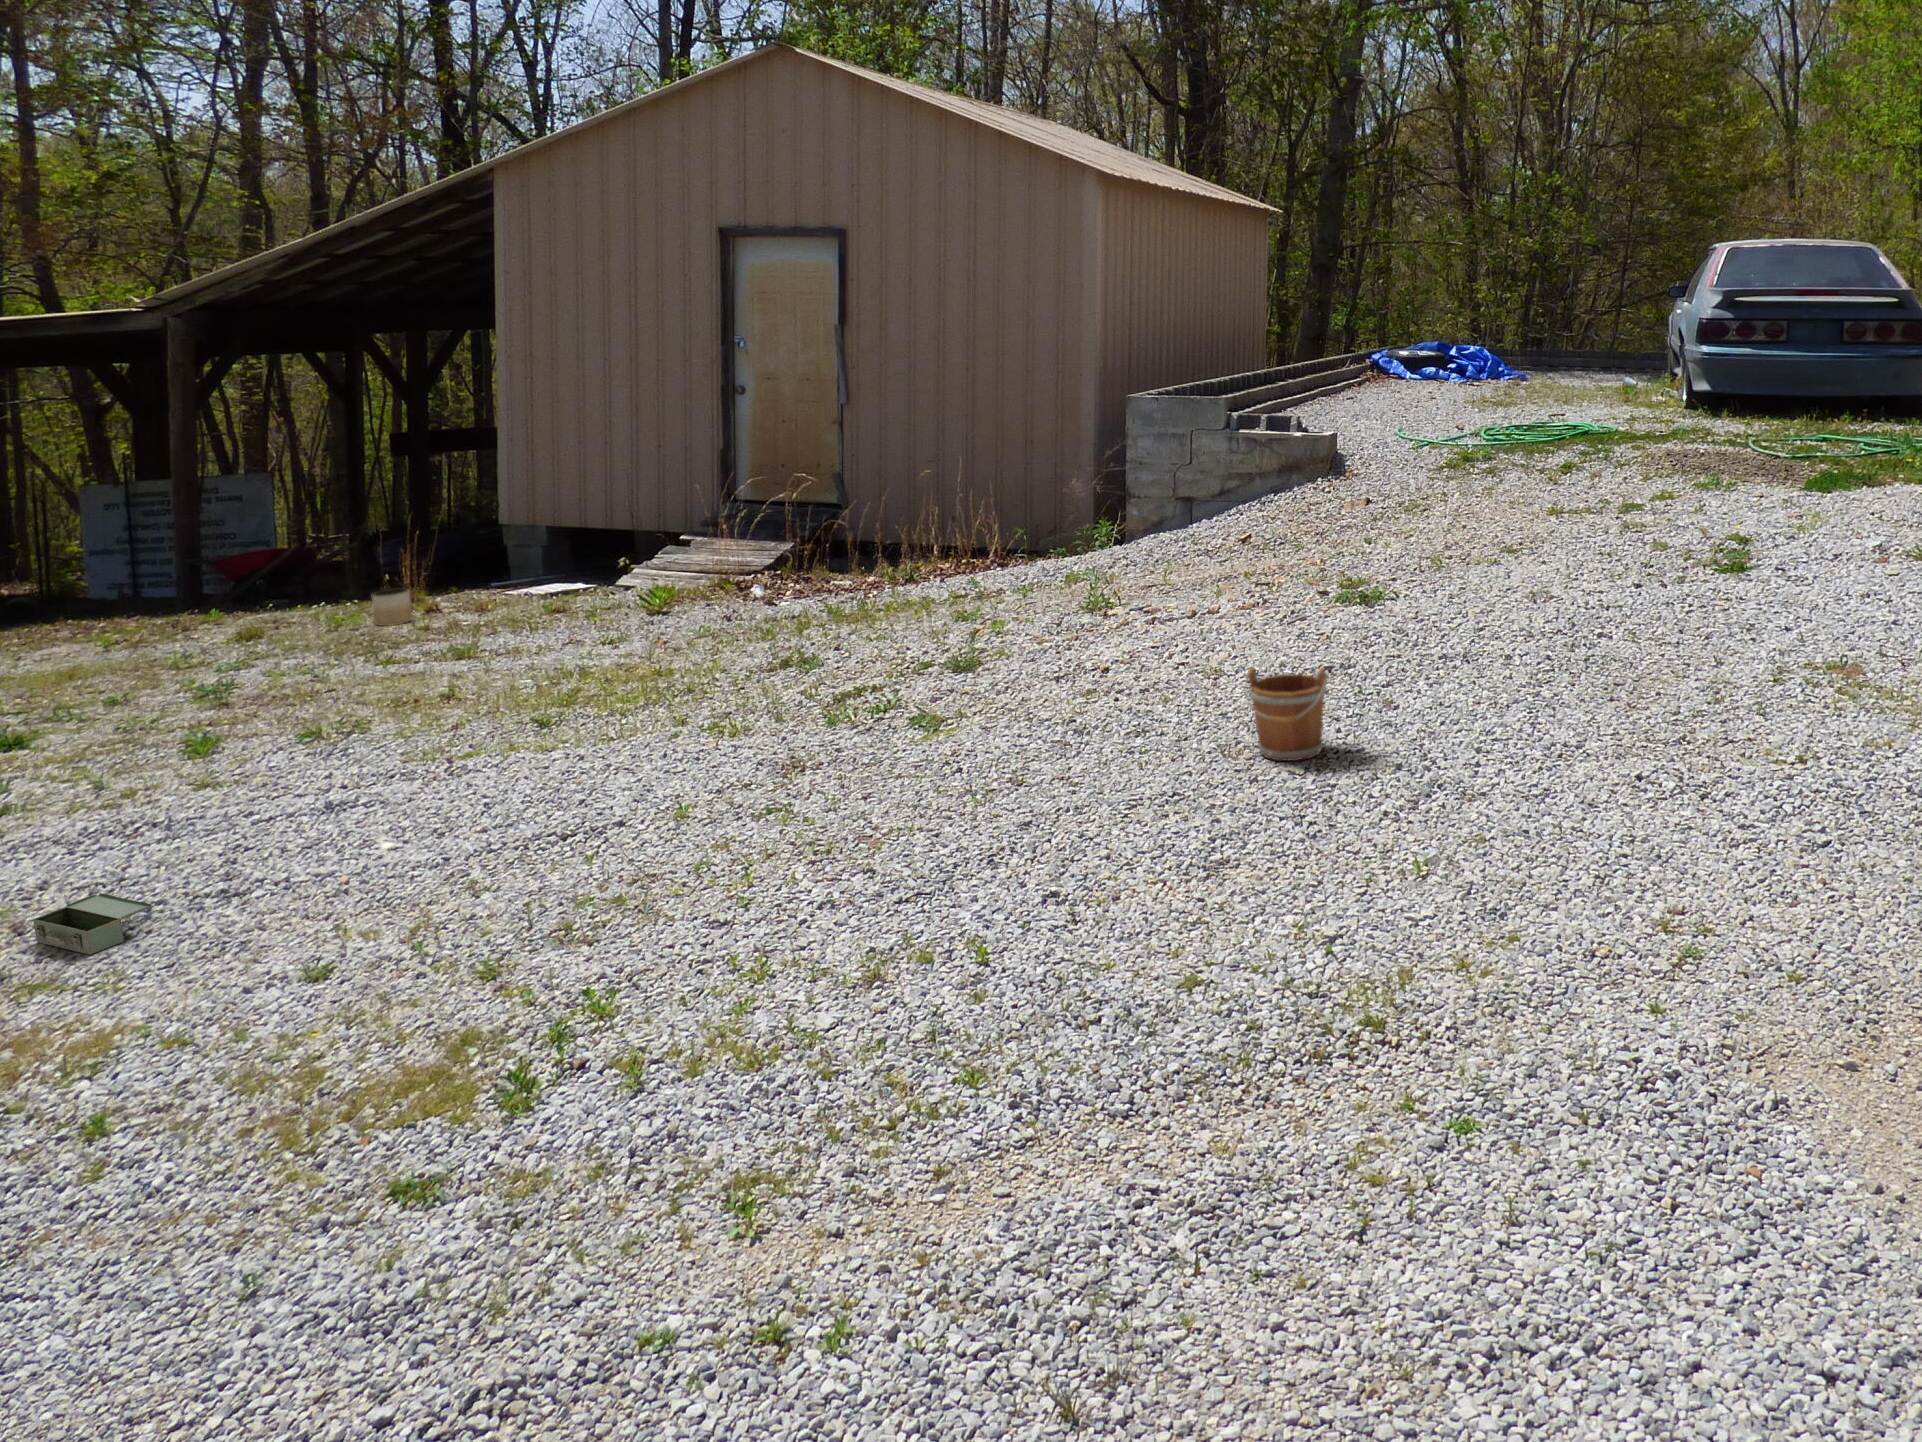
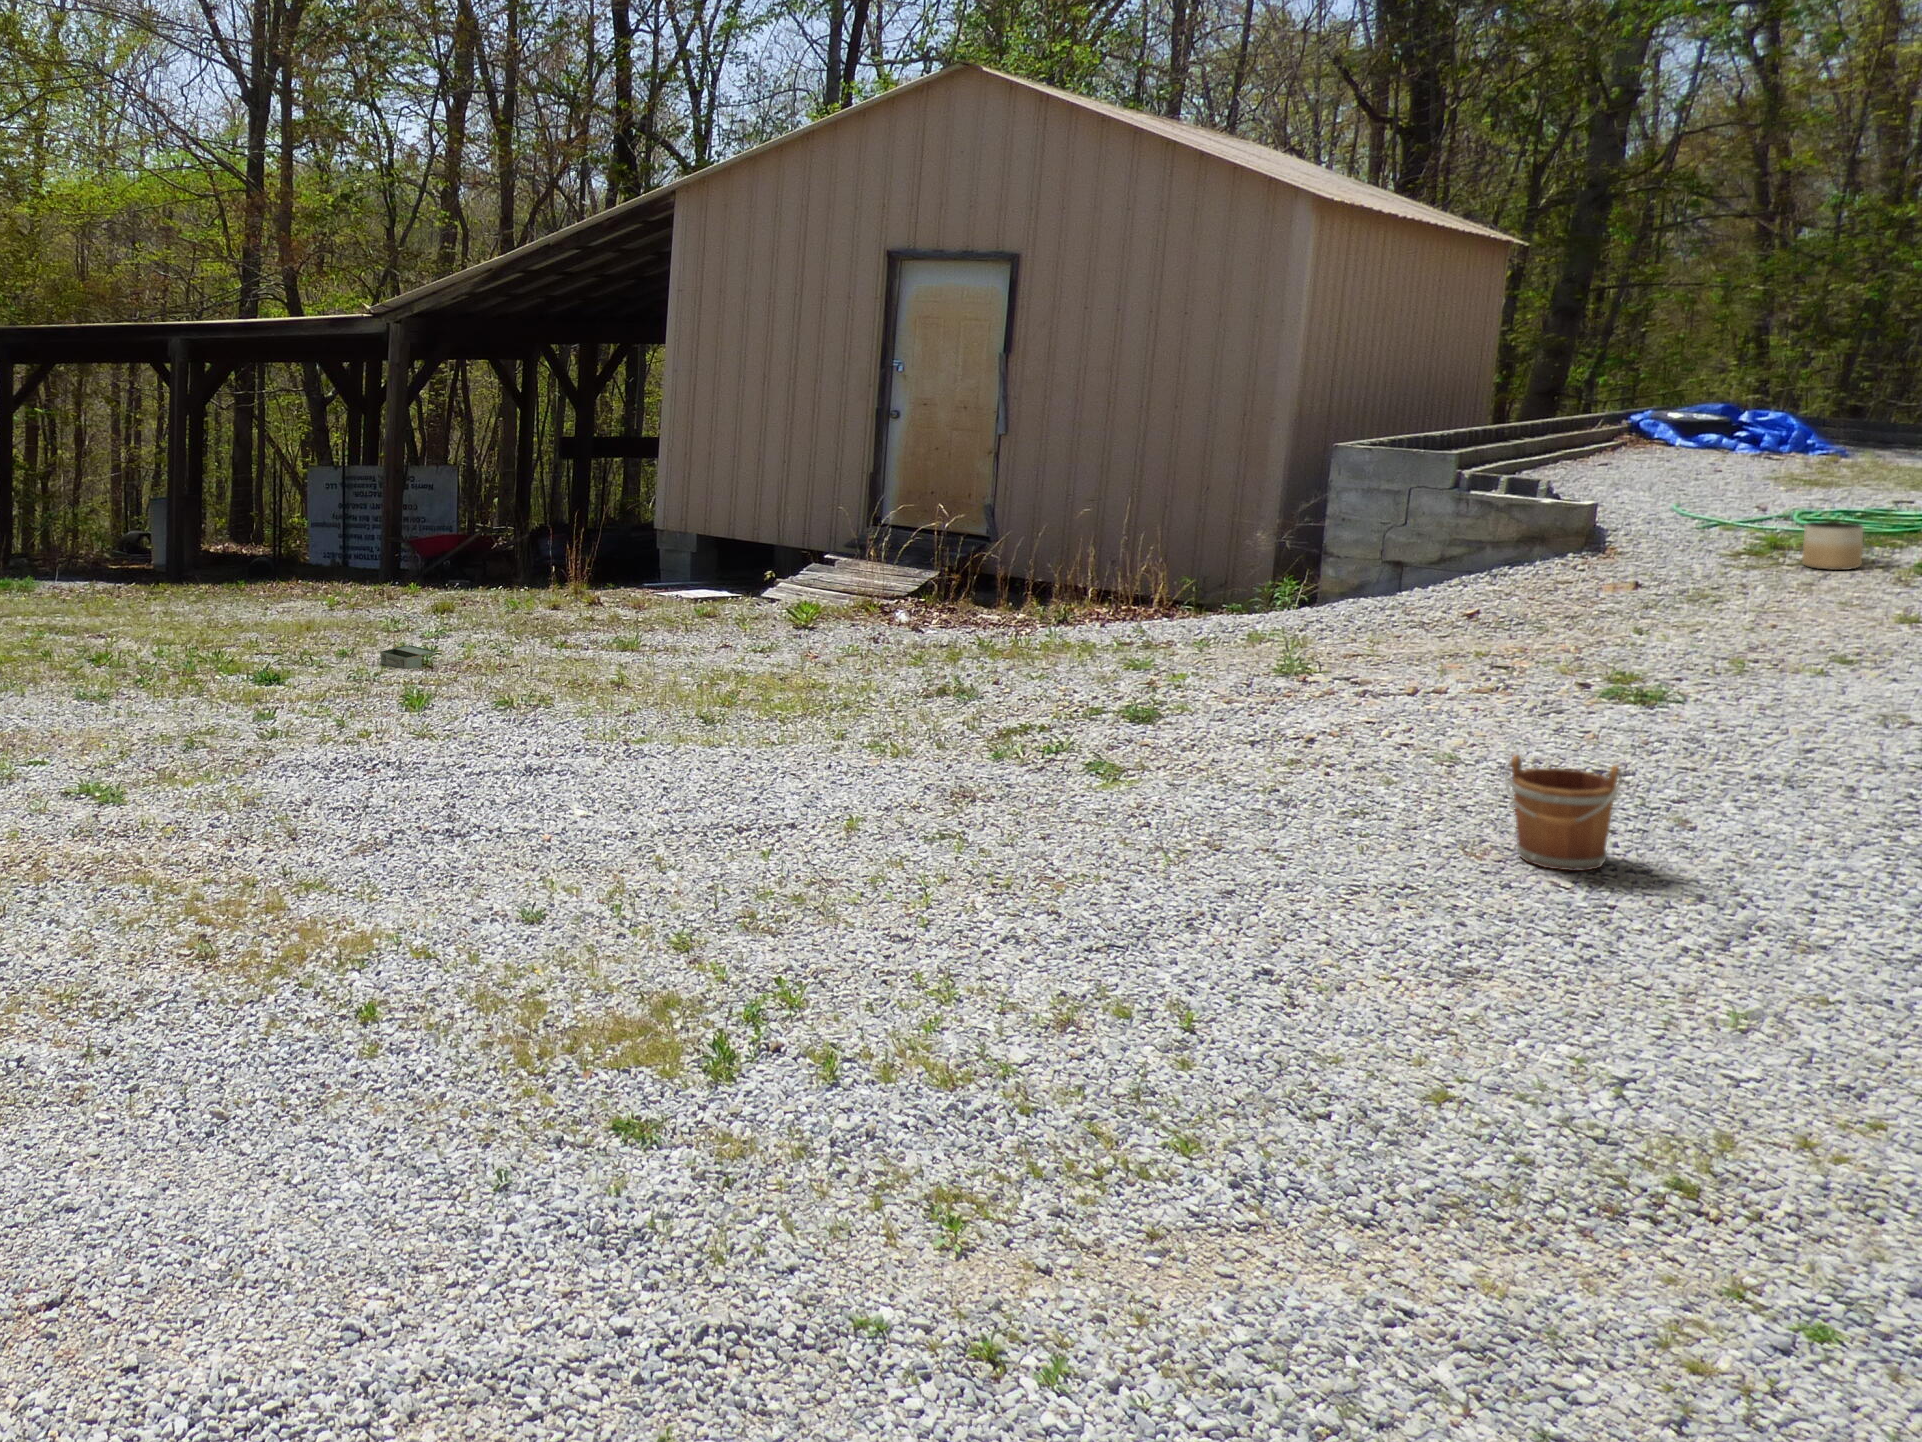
planter: present [371,588,413,626] -> present [1802,521,1863,570]
toolbox: present [33,893,152,955] -> present [380,645,435,669]

